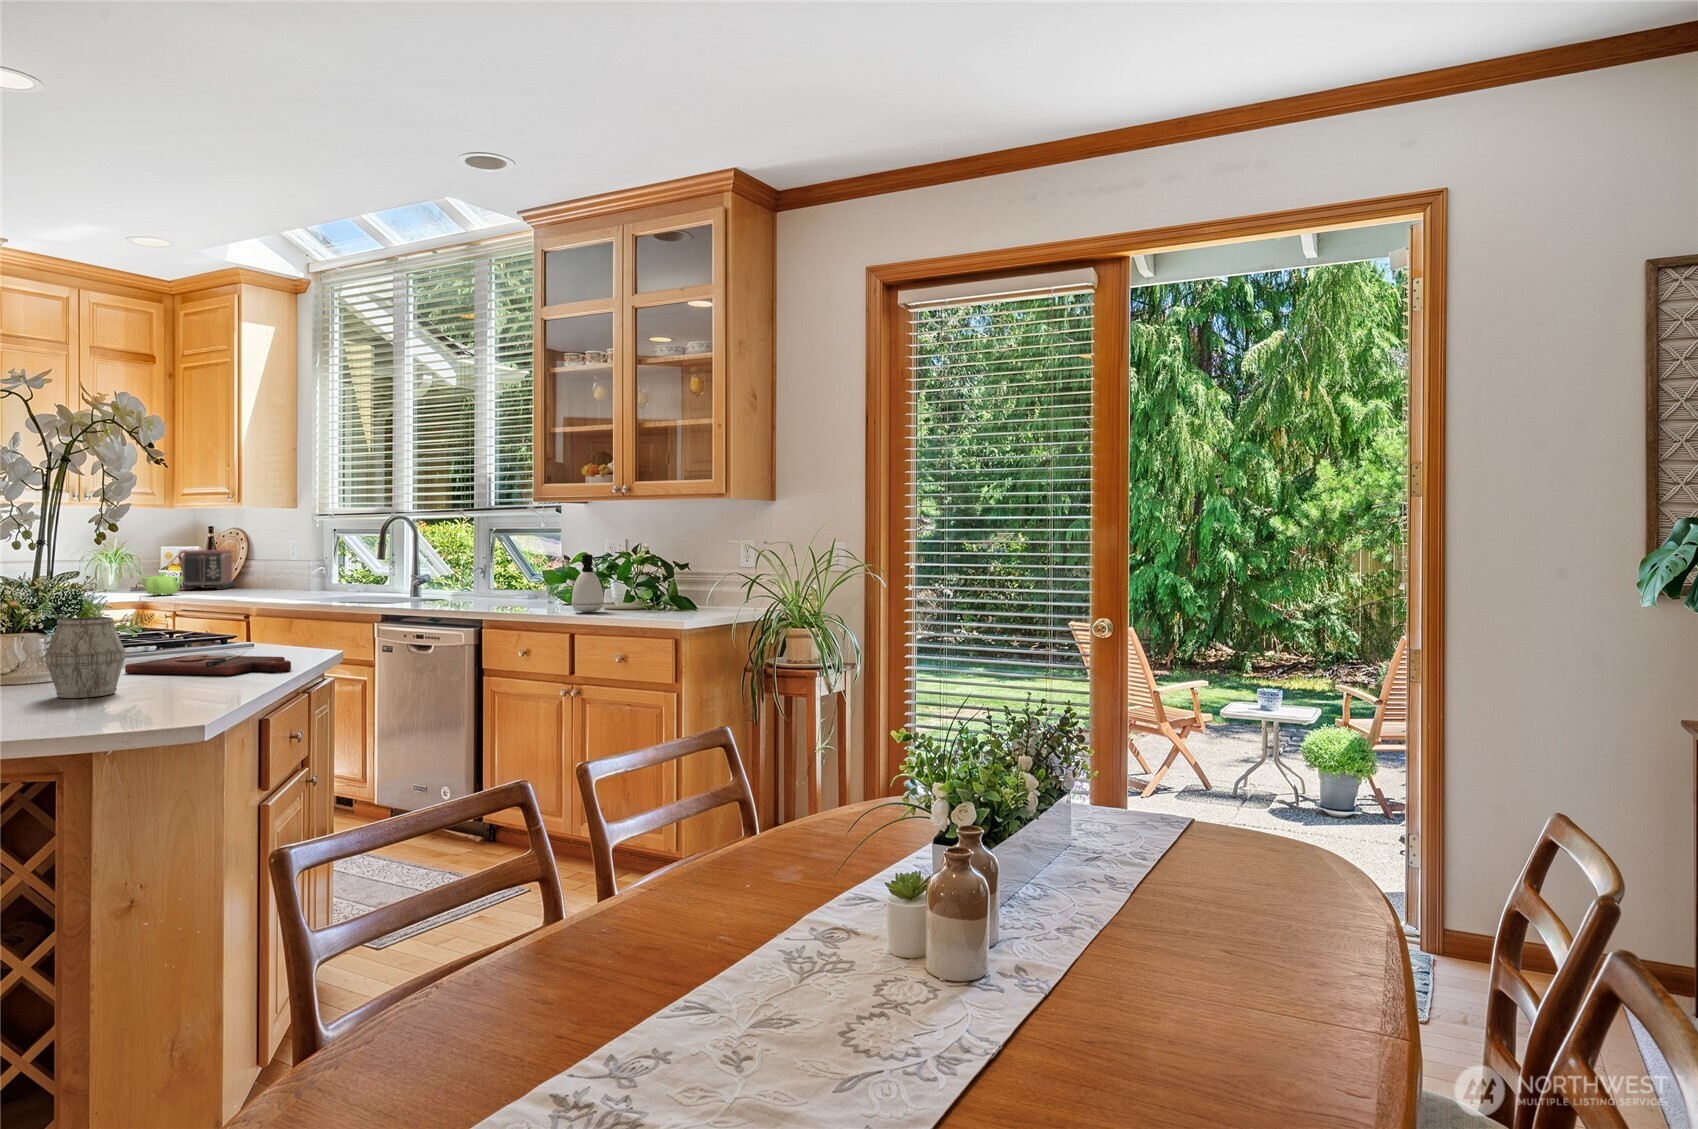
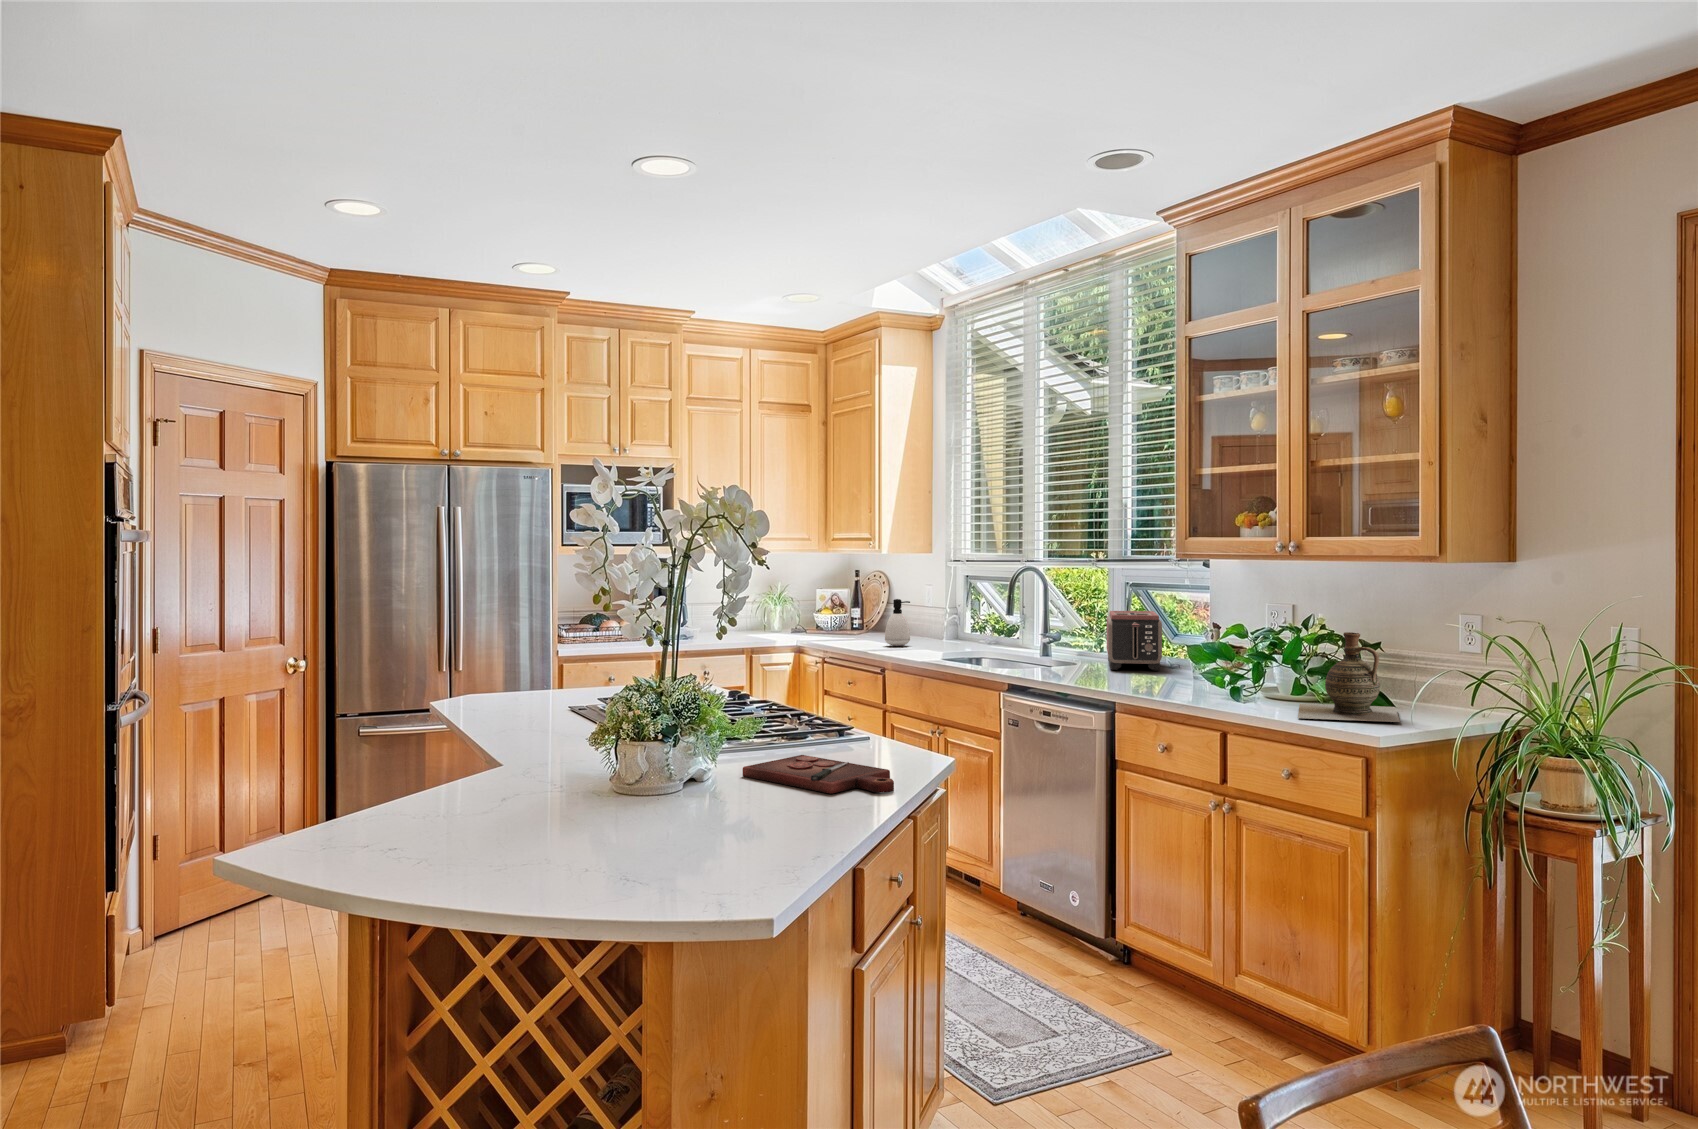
toaster: present [181,550,234,590] -> present [1107,611,1162,671]
ceramic jug: none [628,552,699,616] -> present [1298,632,1400,722]
soap dispenser: present [572,554,605,612] -> present [885,599,910,646]
teapot: present [141,573,183,596] -> none [798,618,832,641]
mug: present [45,617,125,698] -> none [662,729,731,820]

